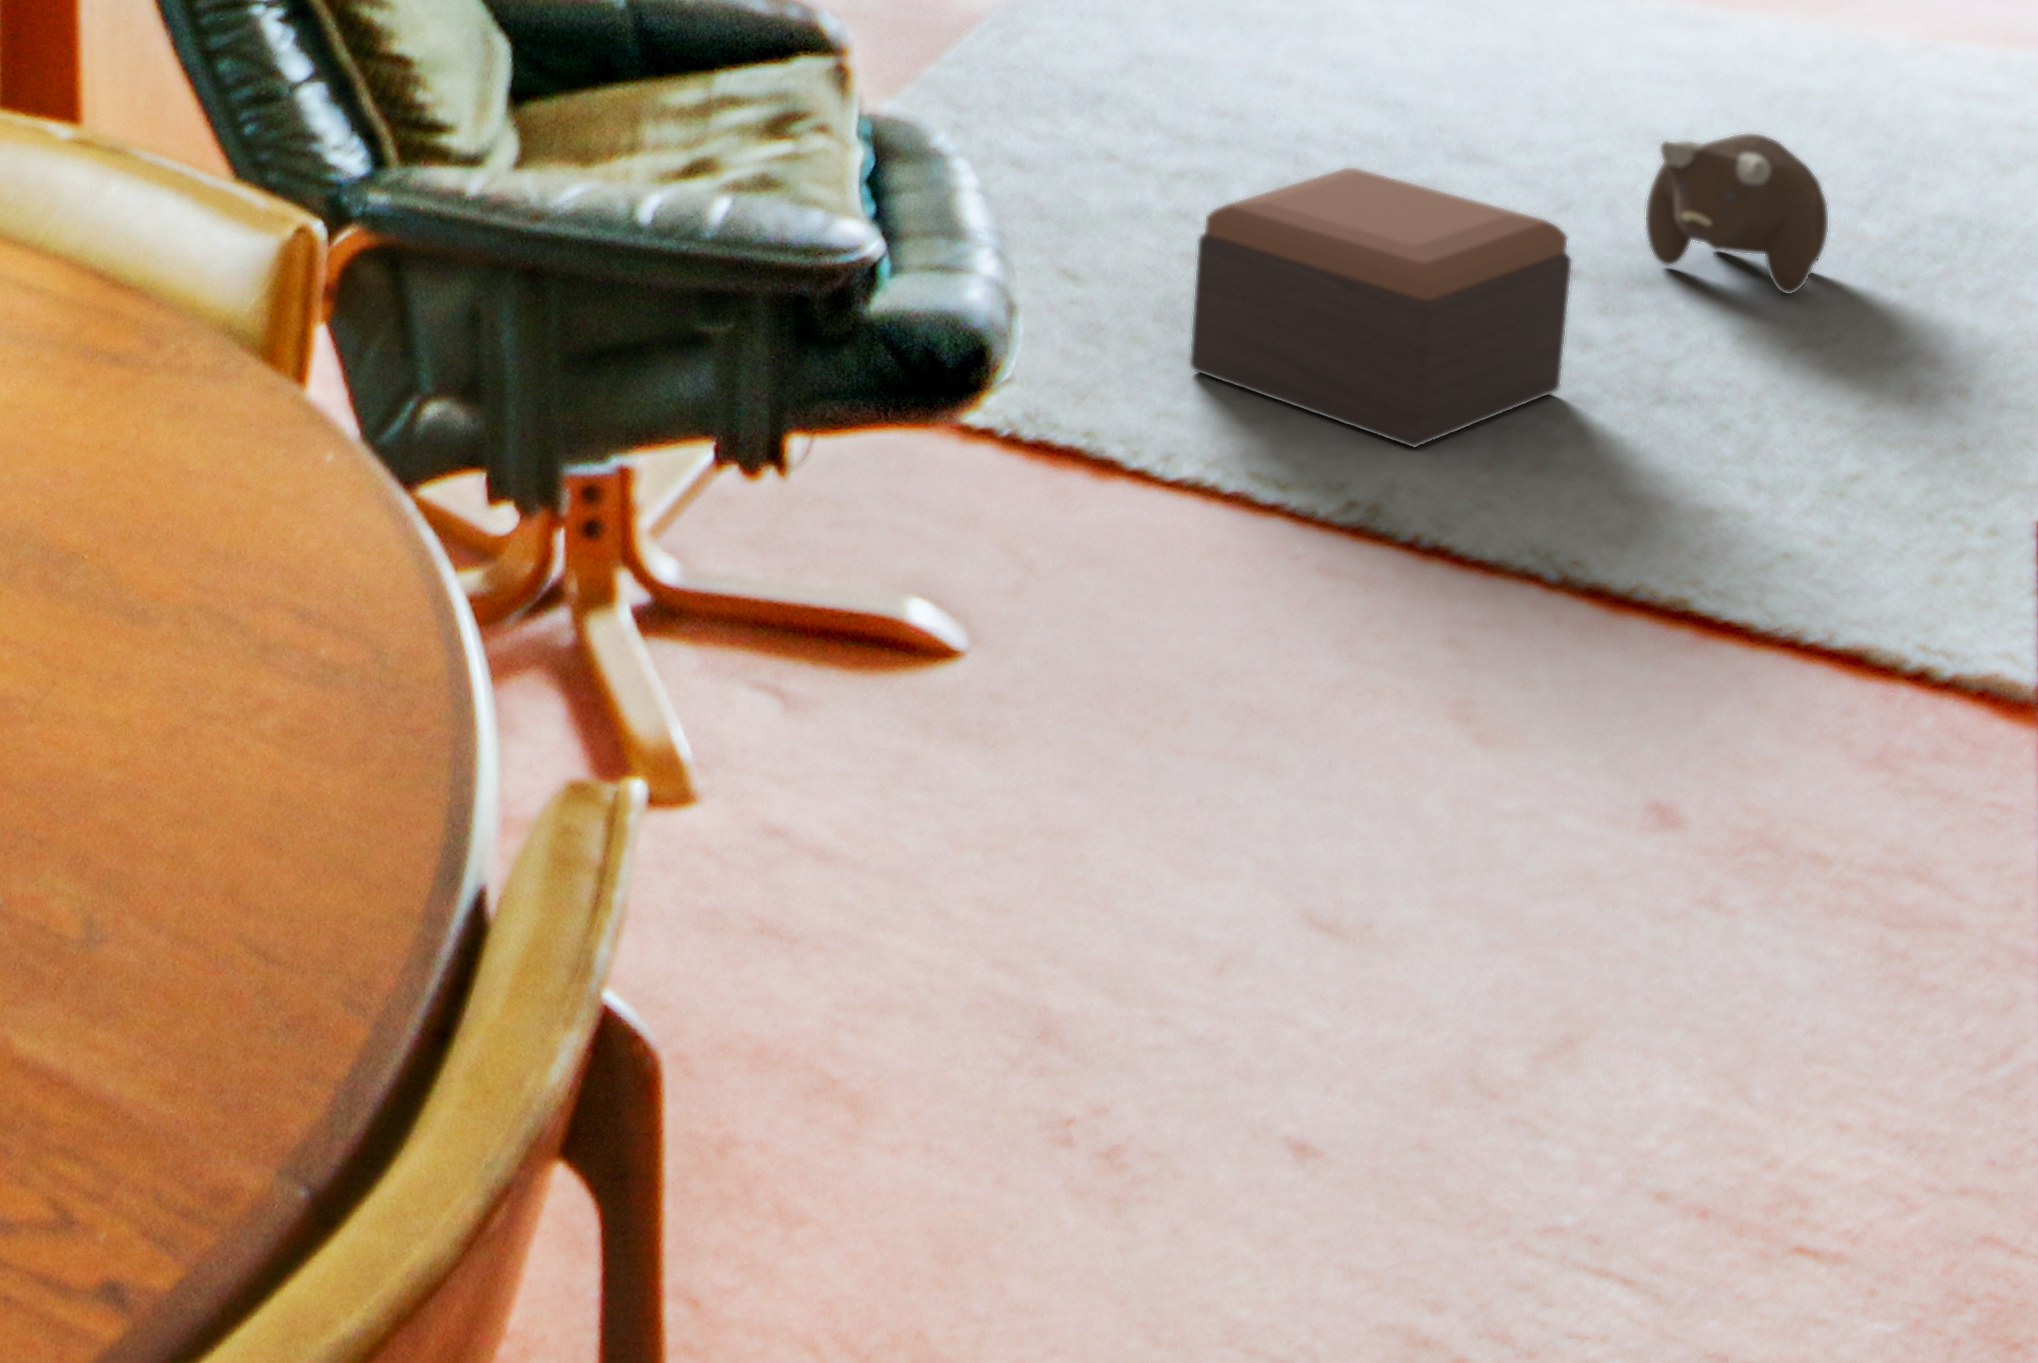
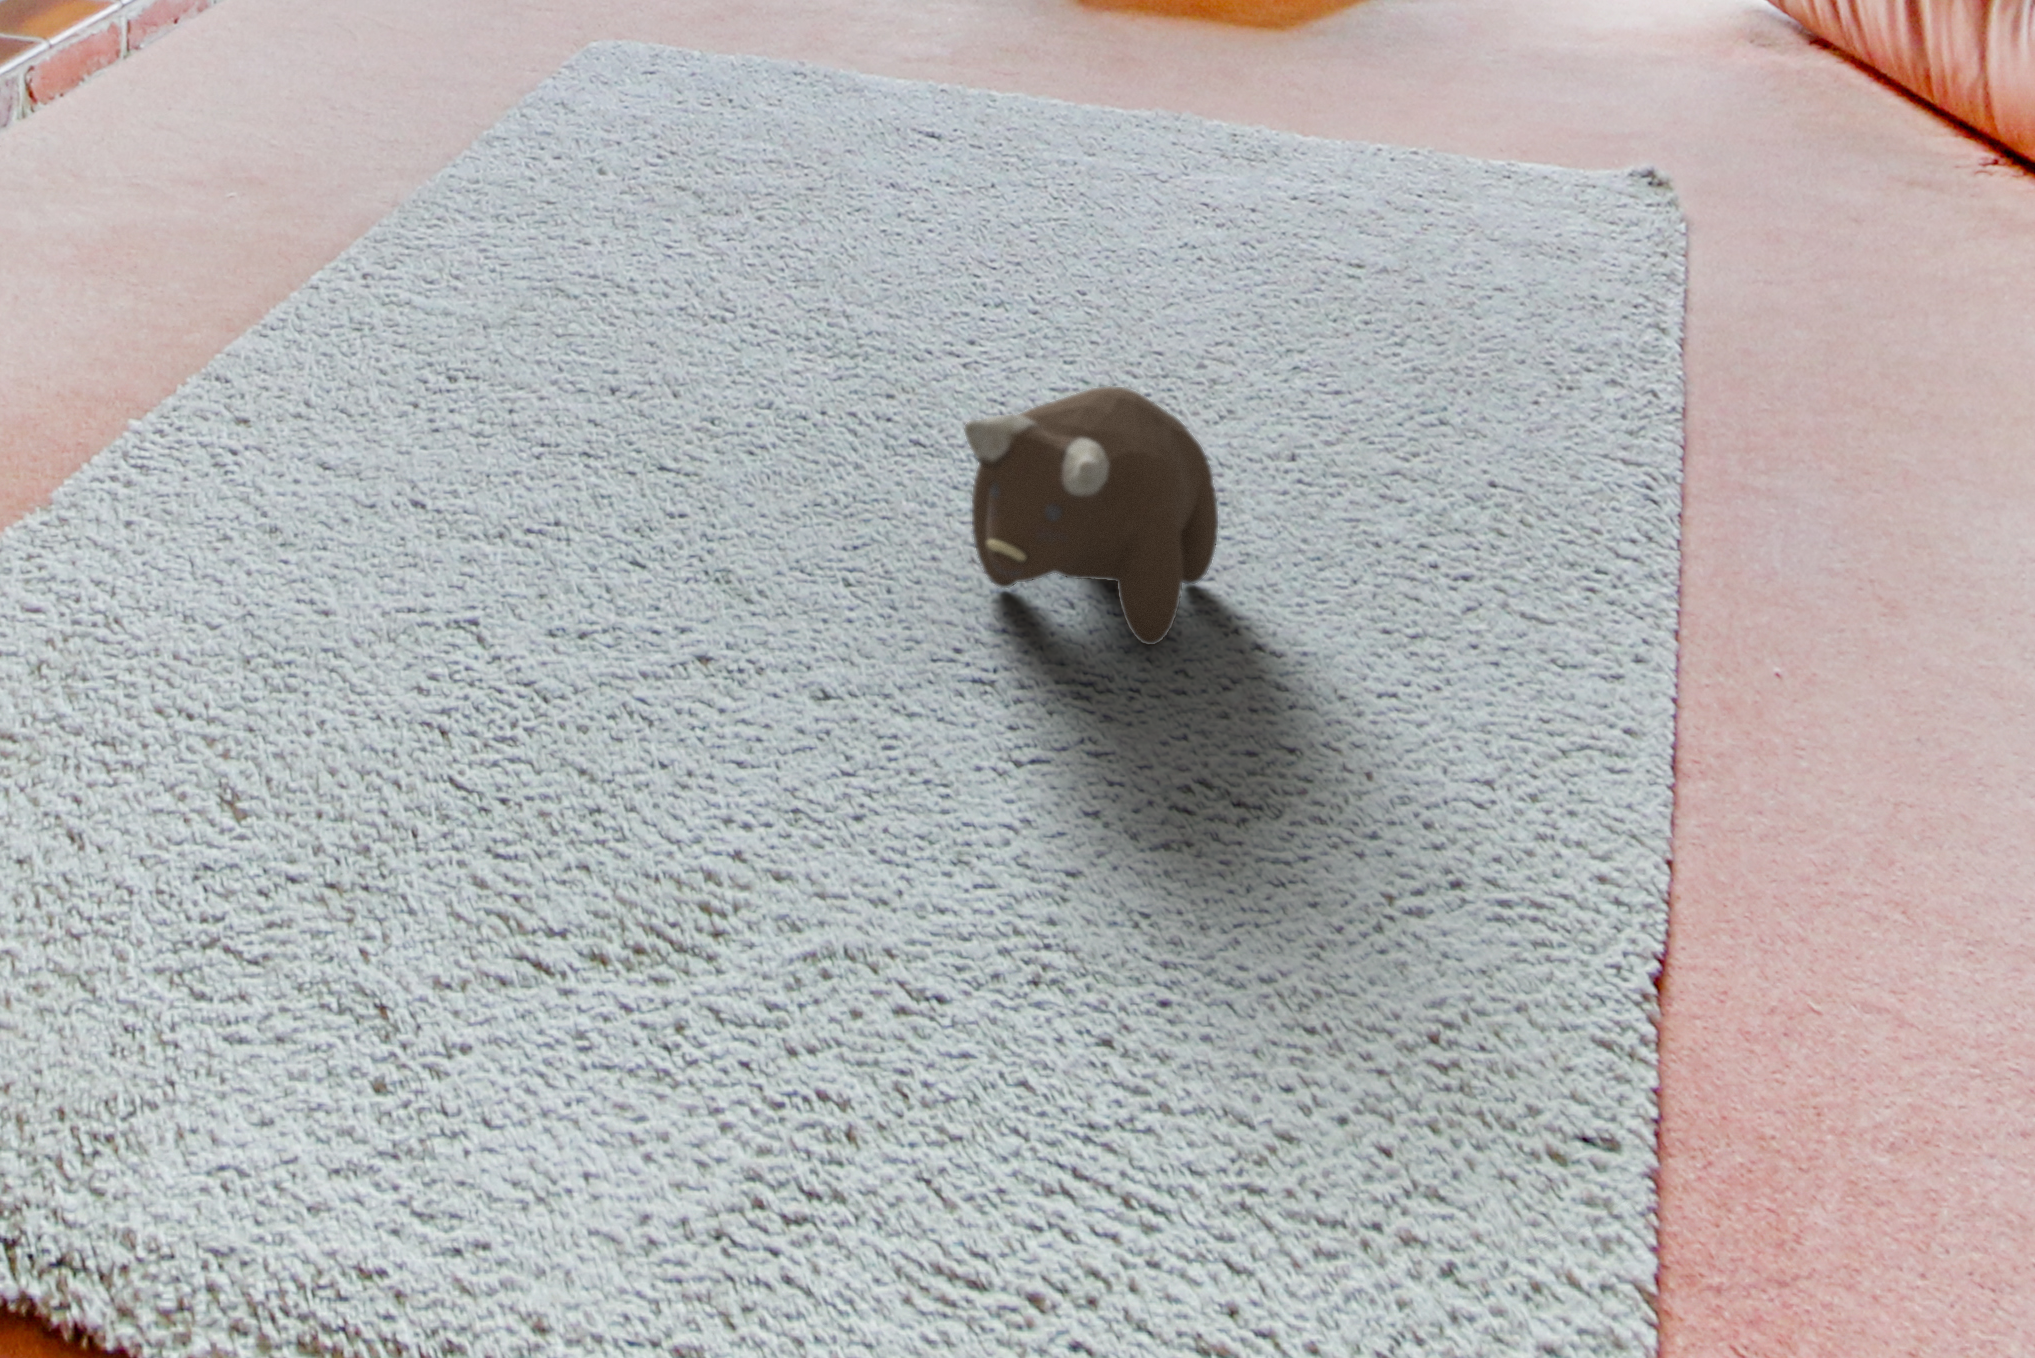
footstool: present [1190,168,1571,447] -> none [114,524,710,1137]

